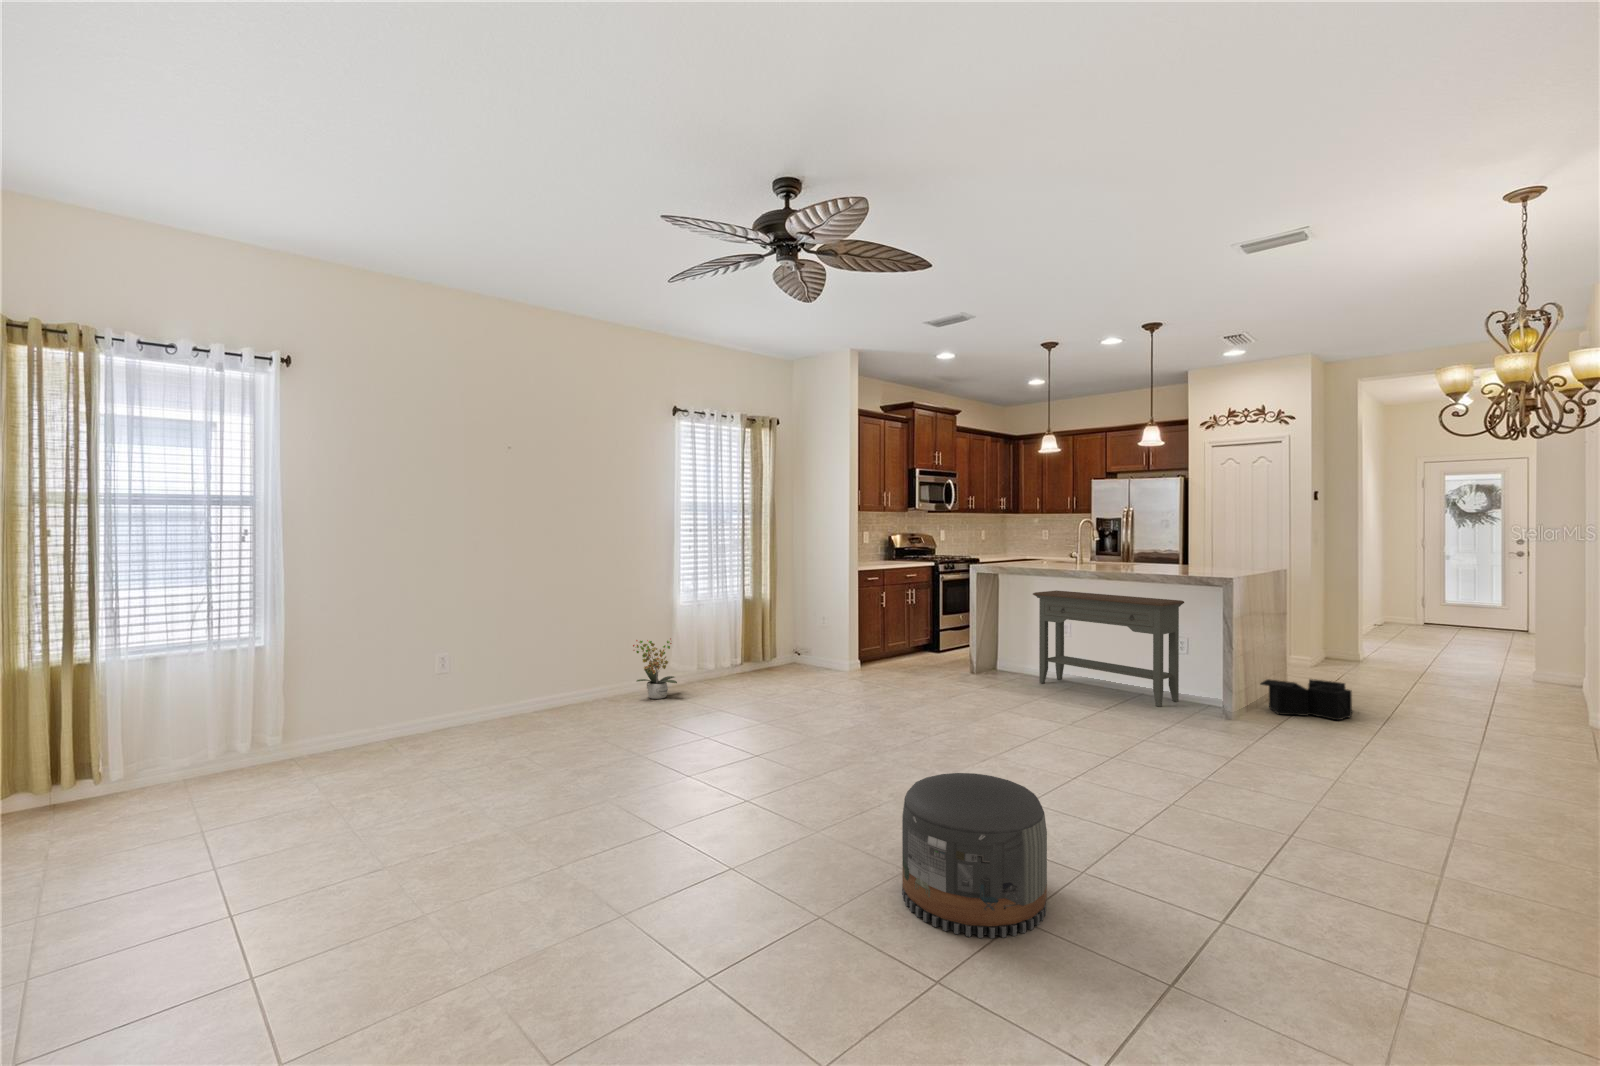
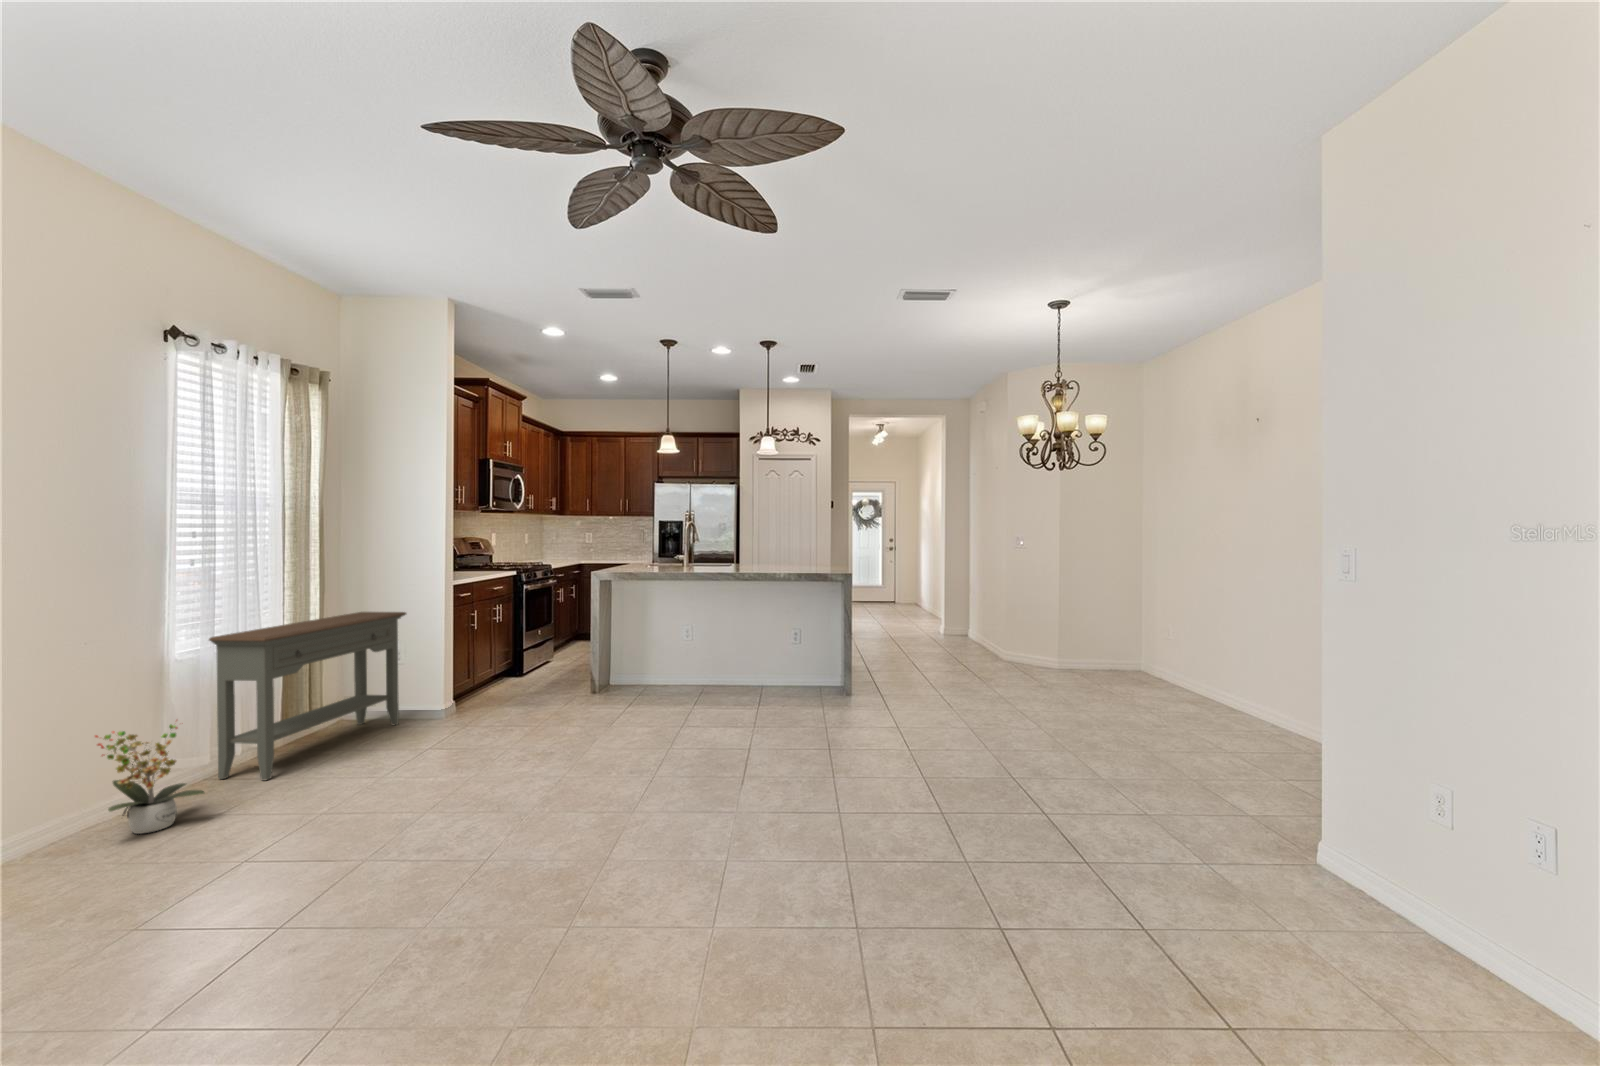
console table: present [1033,590,1184,707] -> present [209,612,406,780]
storage bin: present [1261,679,1353,720] -> none [857,646,911,678]
pouf: present [902,773,1047,938] -> none [892,793,1055,990]

